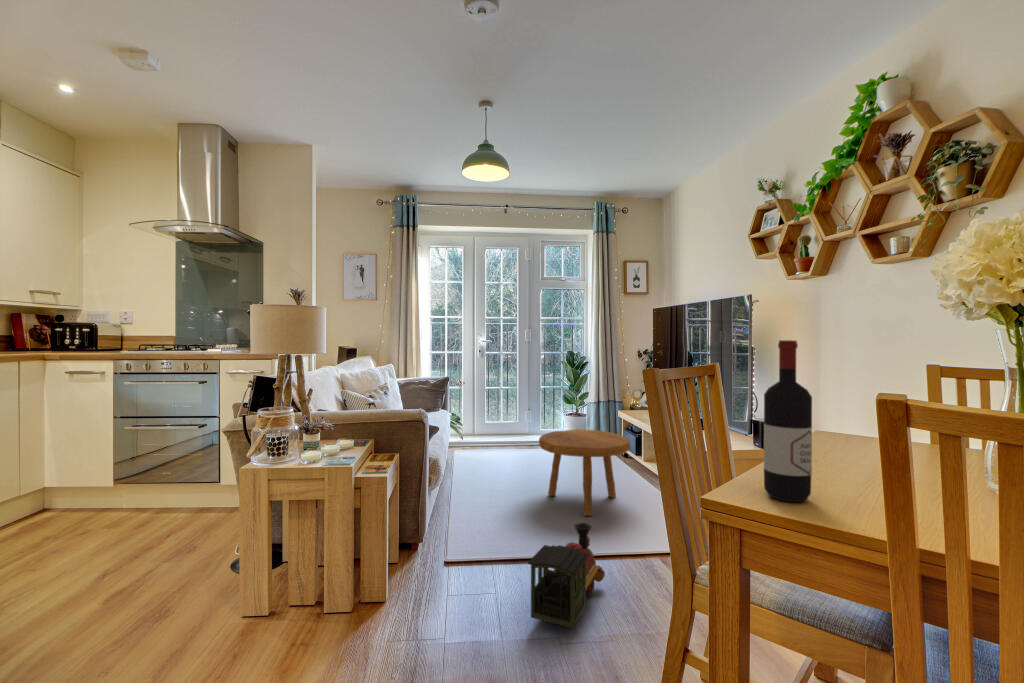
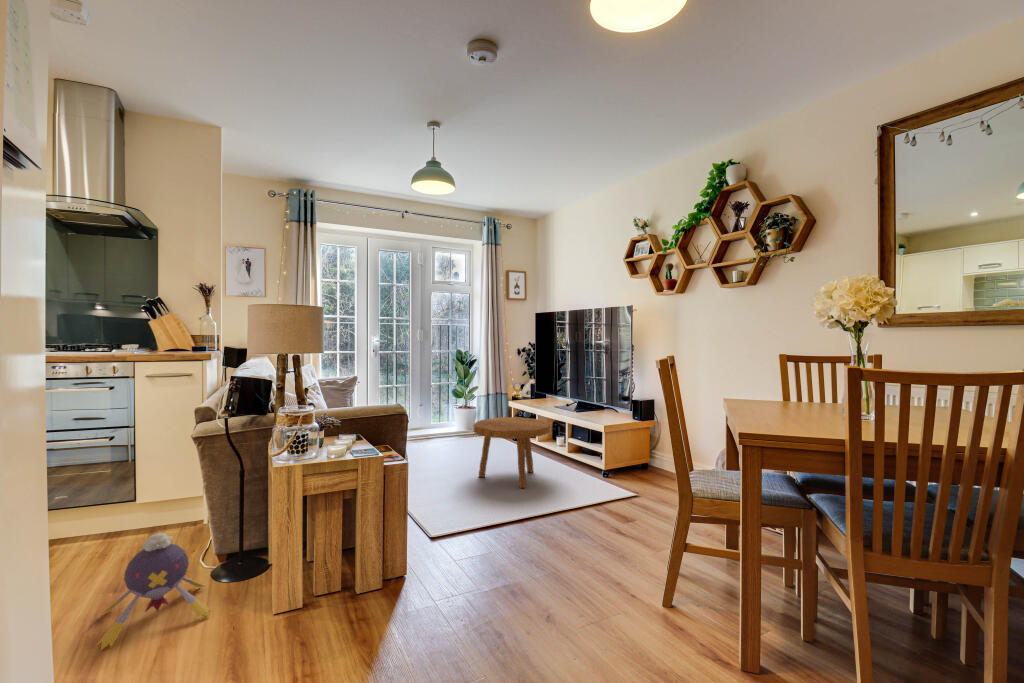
wine bottle: present [764,340,812,502] -> none [770,339,798,430]
plush toy: none [97,518,216,618] -> present [97,533,212,650]
toy train: present [528,523,605,629] -> none [540,486,581,561]

